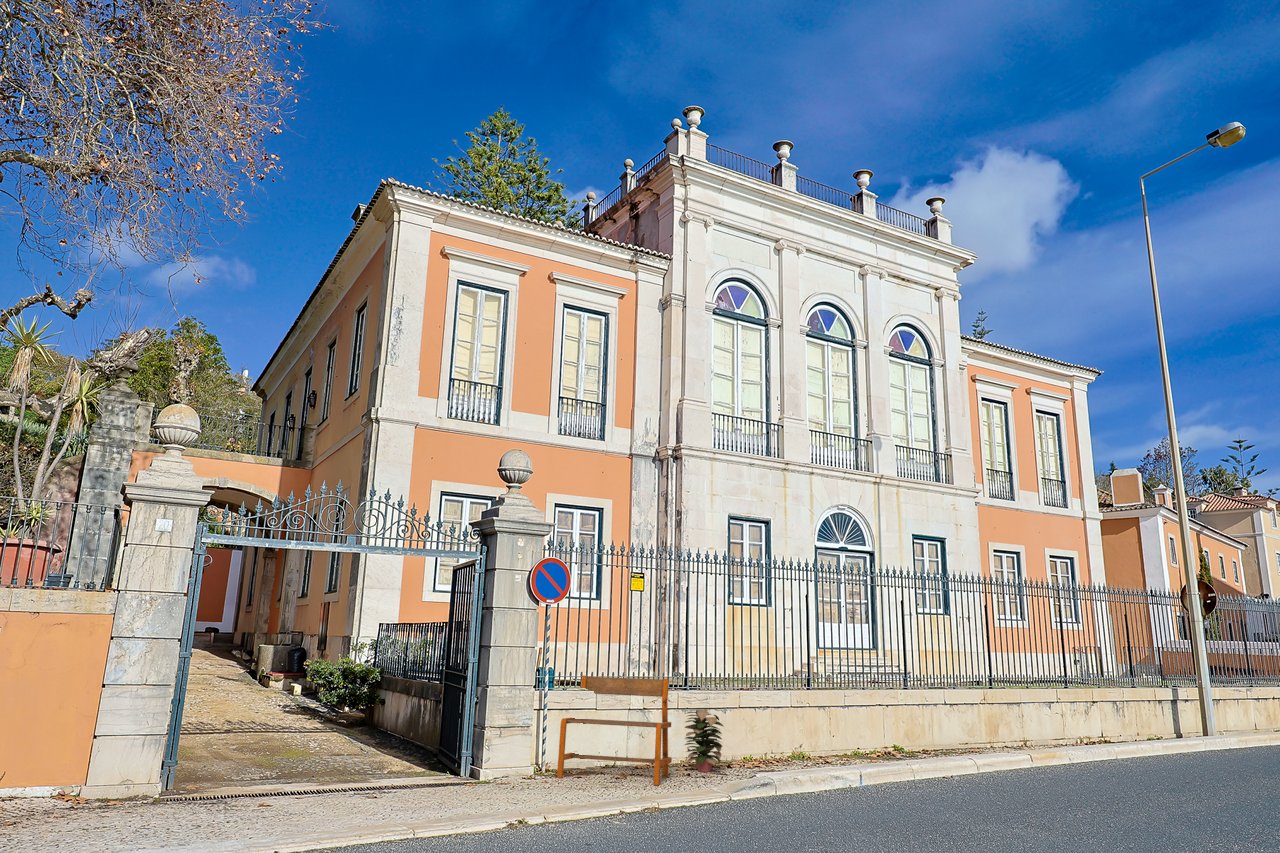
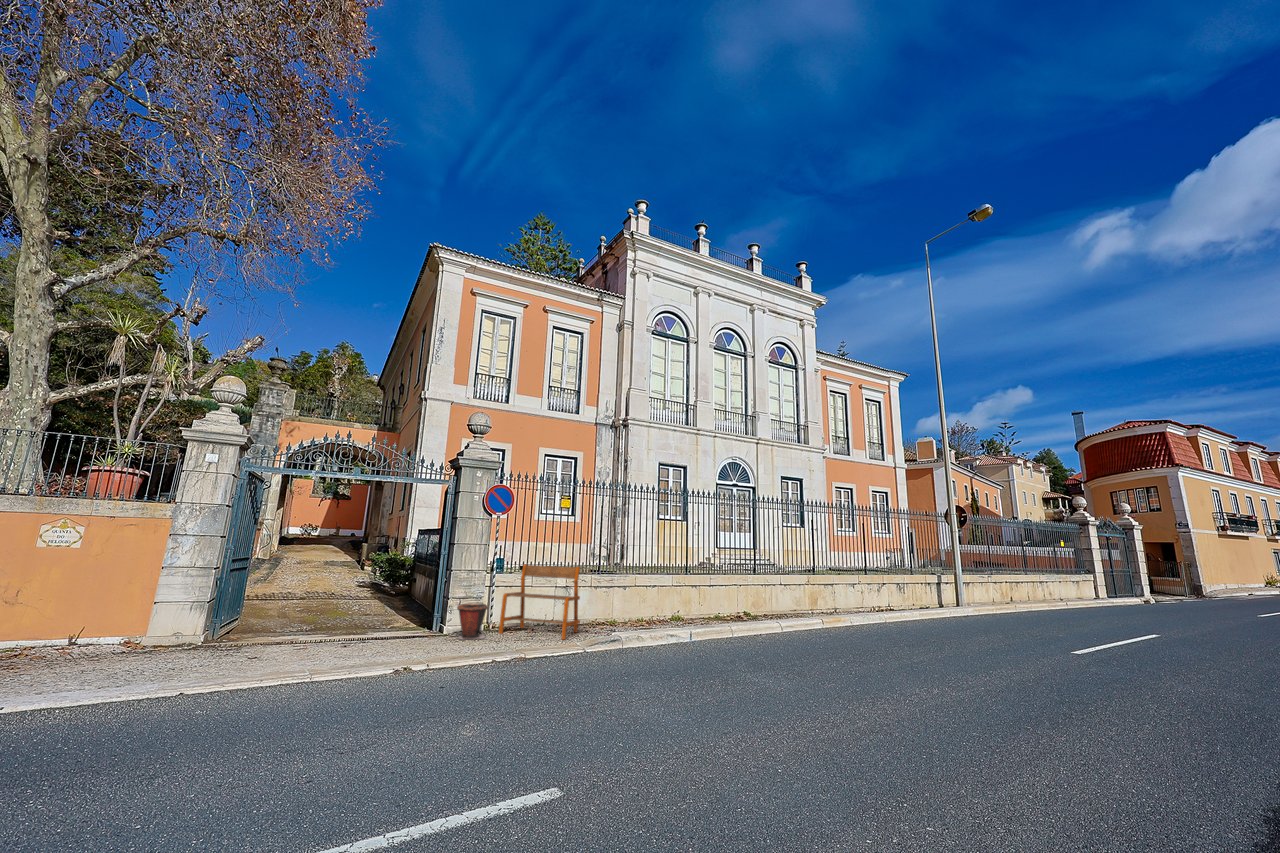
decorative plant: present [685,710,723,772] -> none [592,588,620,630]
waste bin: none [502,733,547,785] -> present [457,604,488,639]

